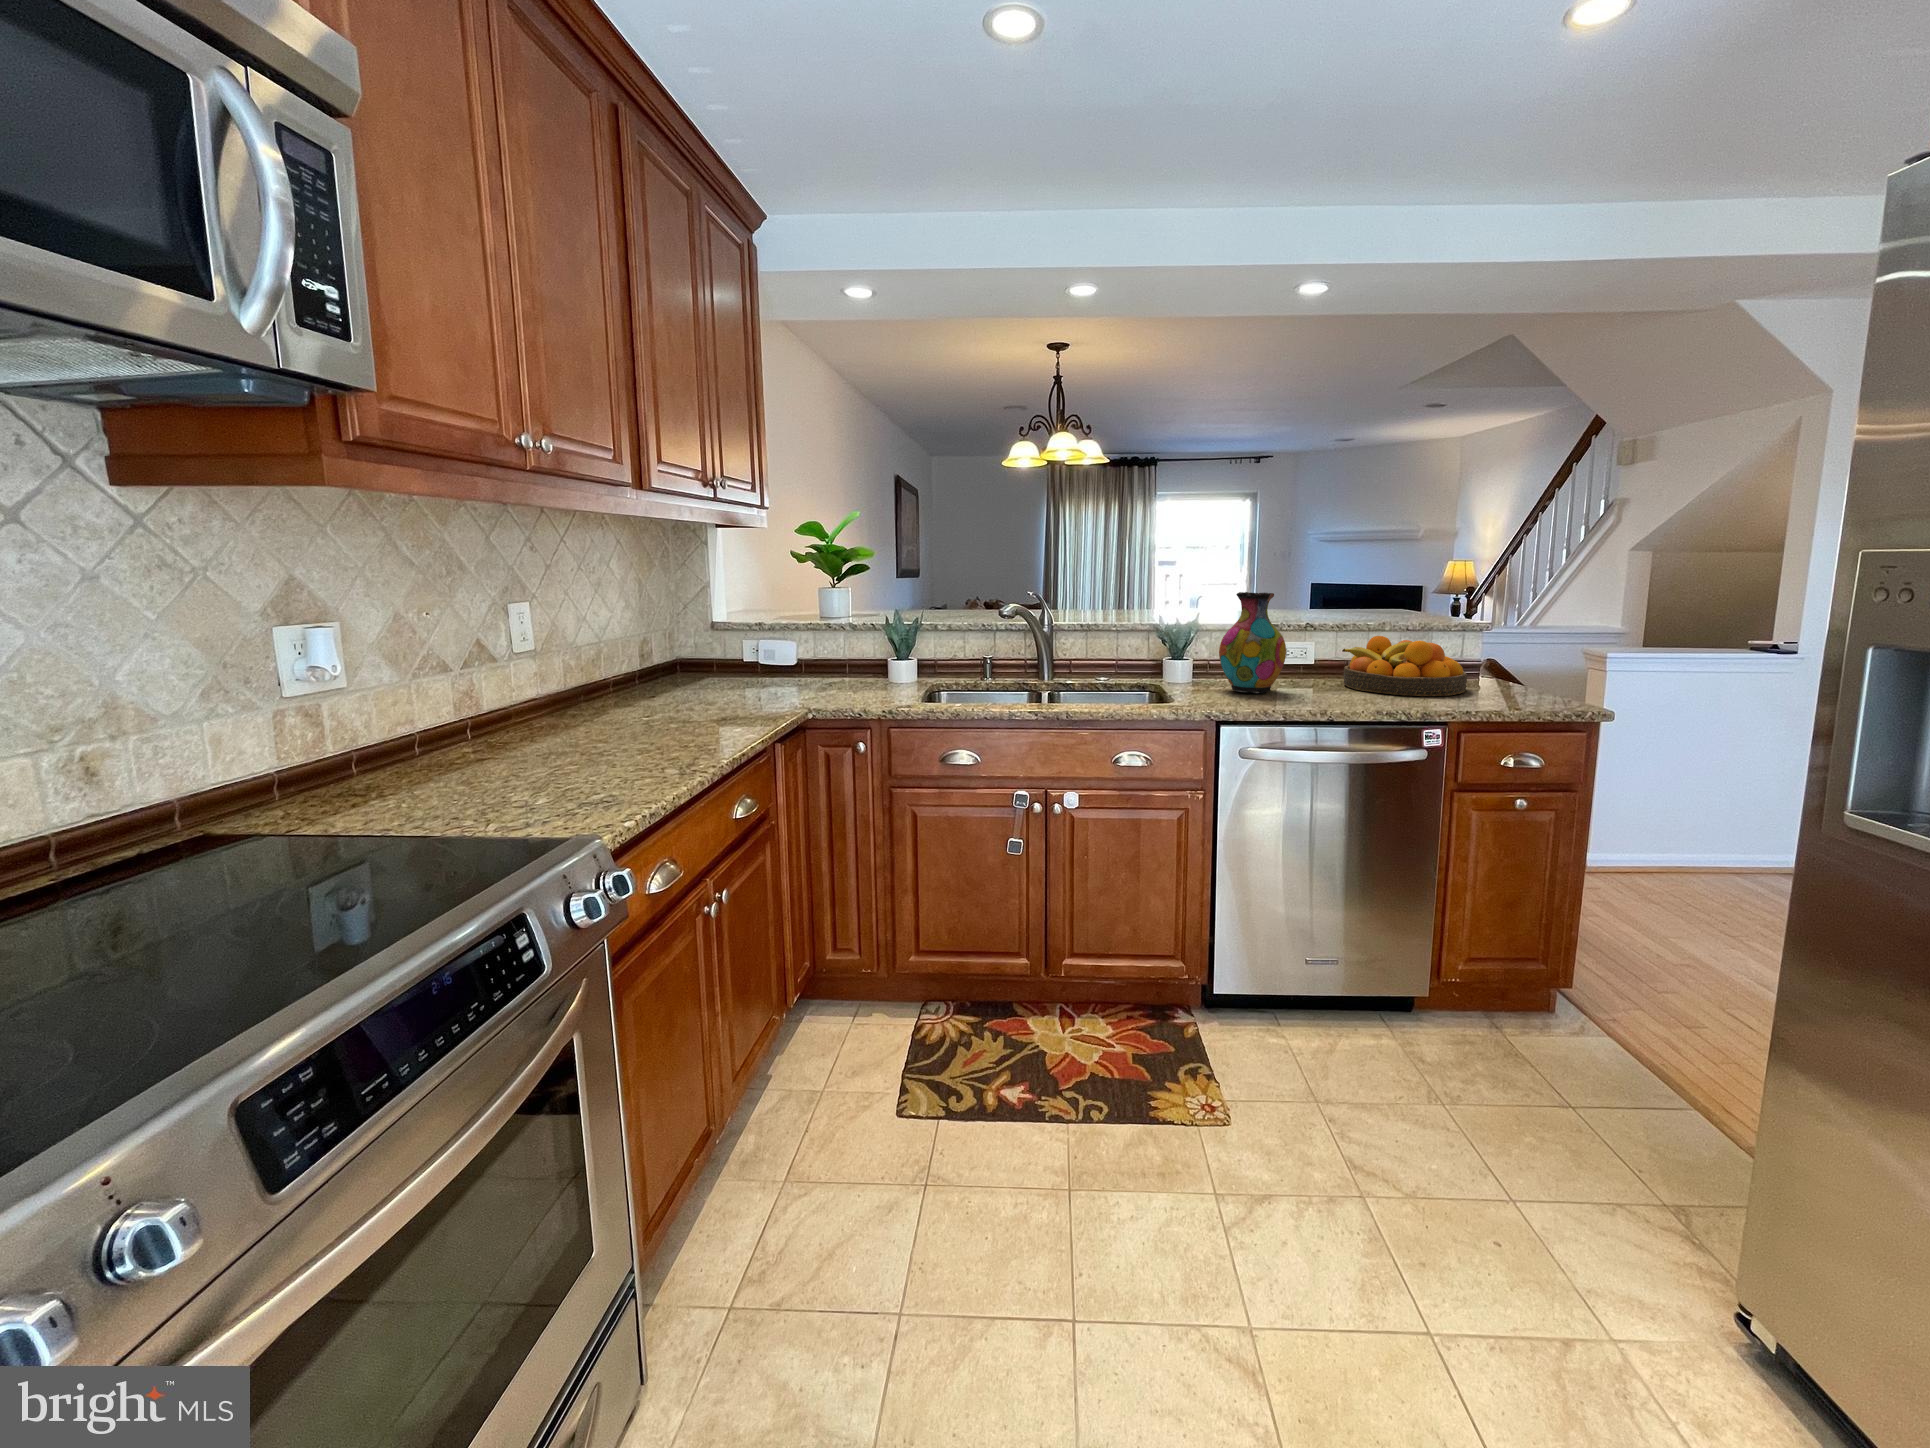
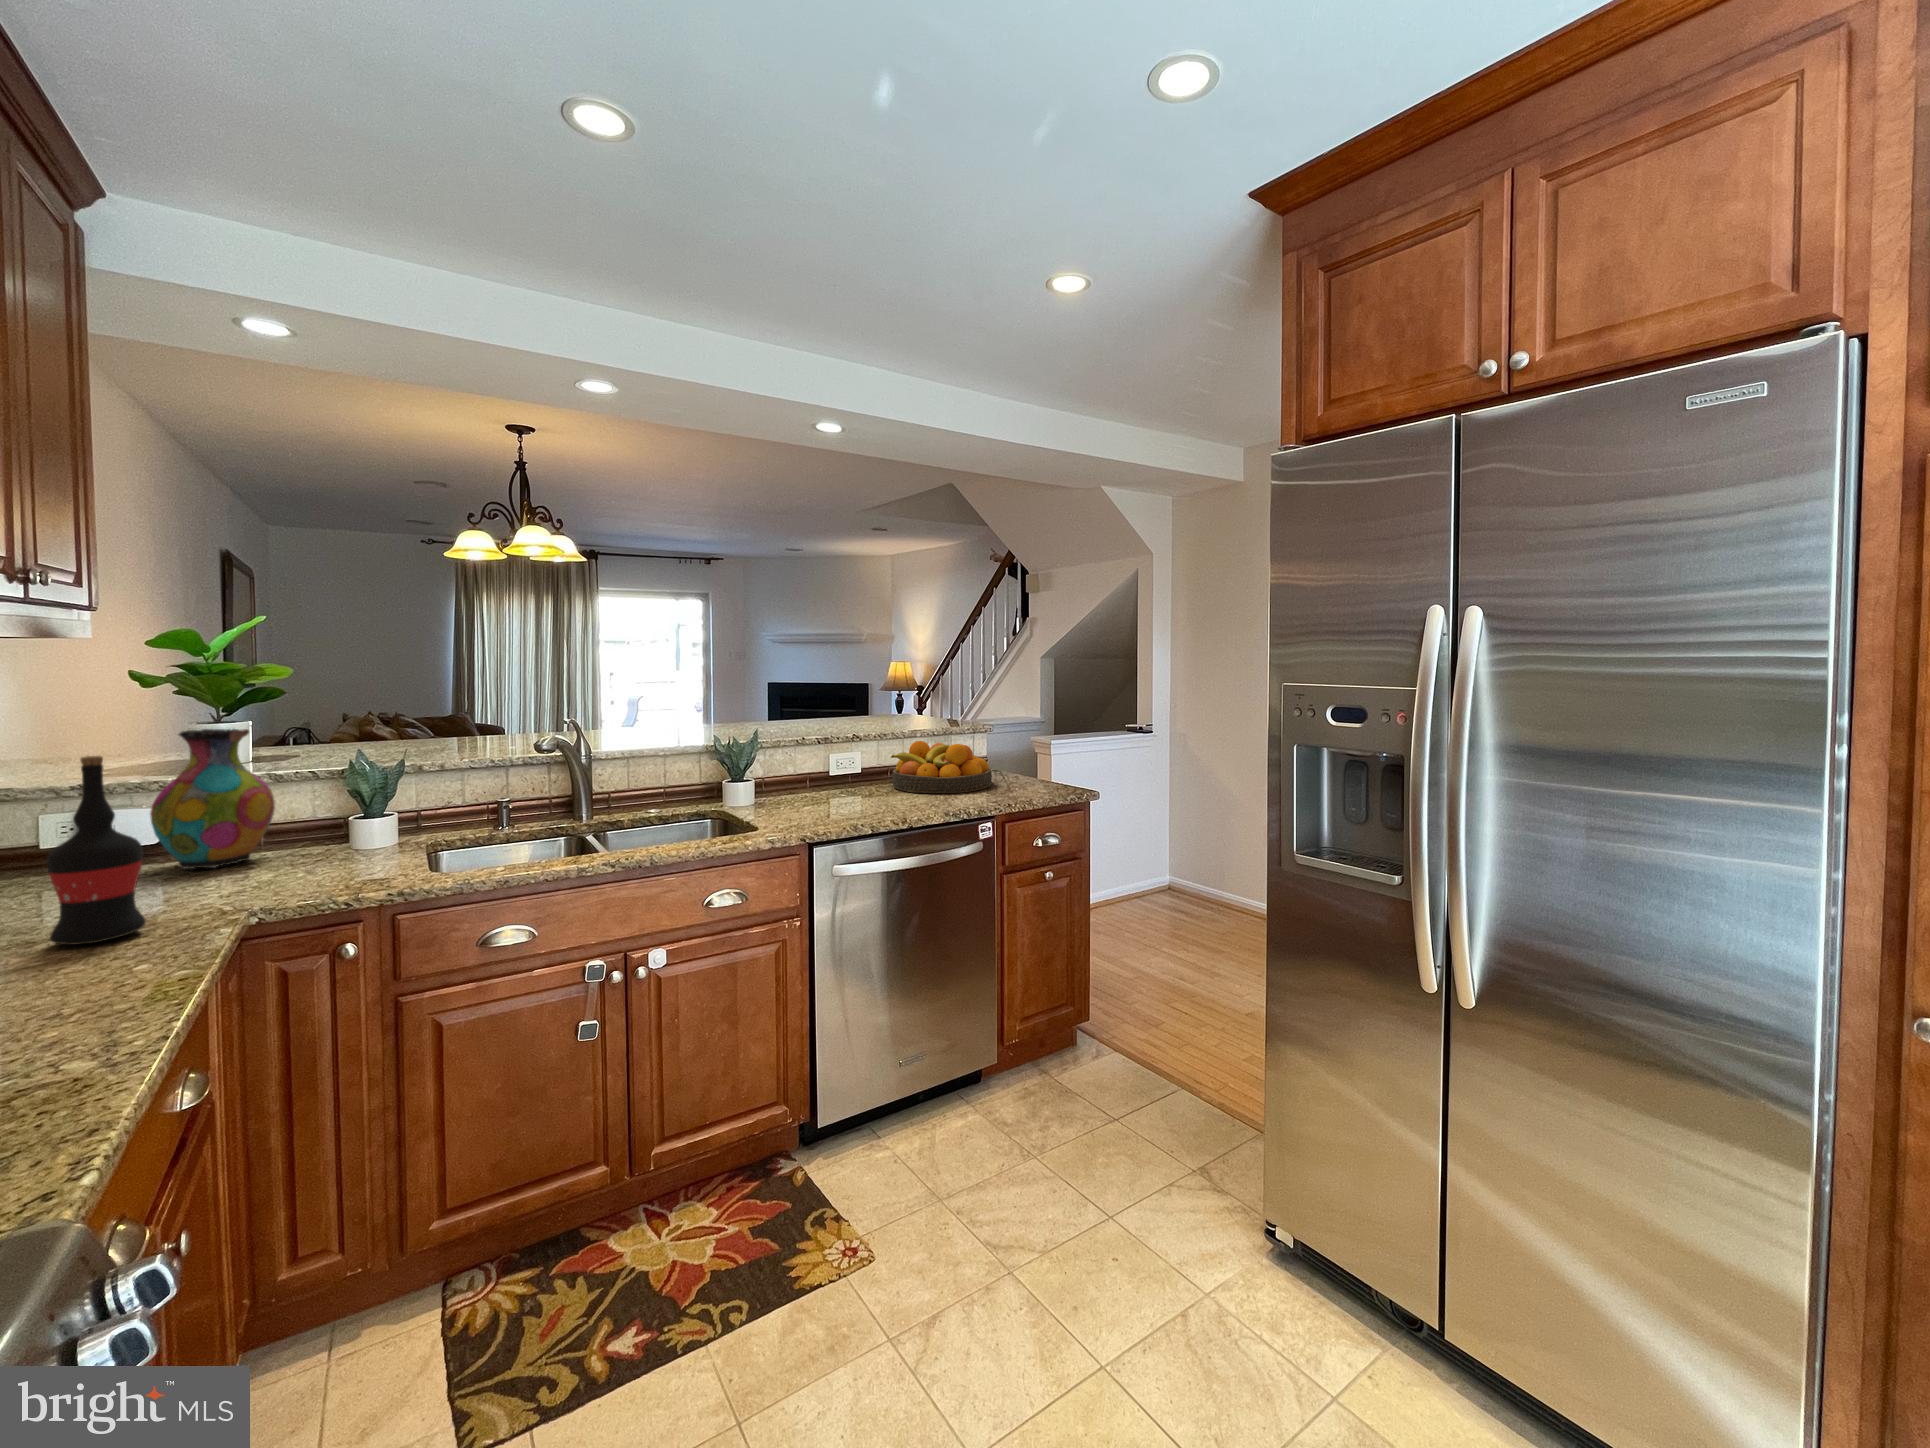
vase: present [1219,592,1286,693] -> present [150,729,275,869]
wine bottle: none [714,596,760,713] -> present [47,756,146,945]

